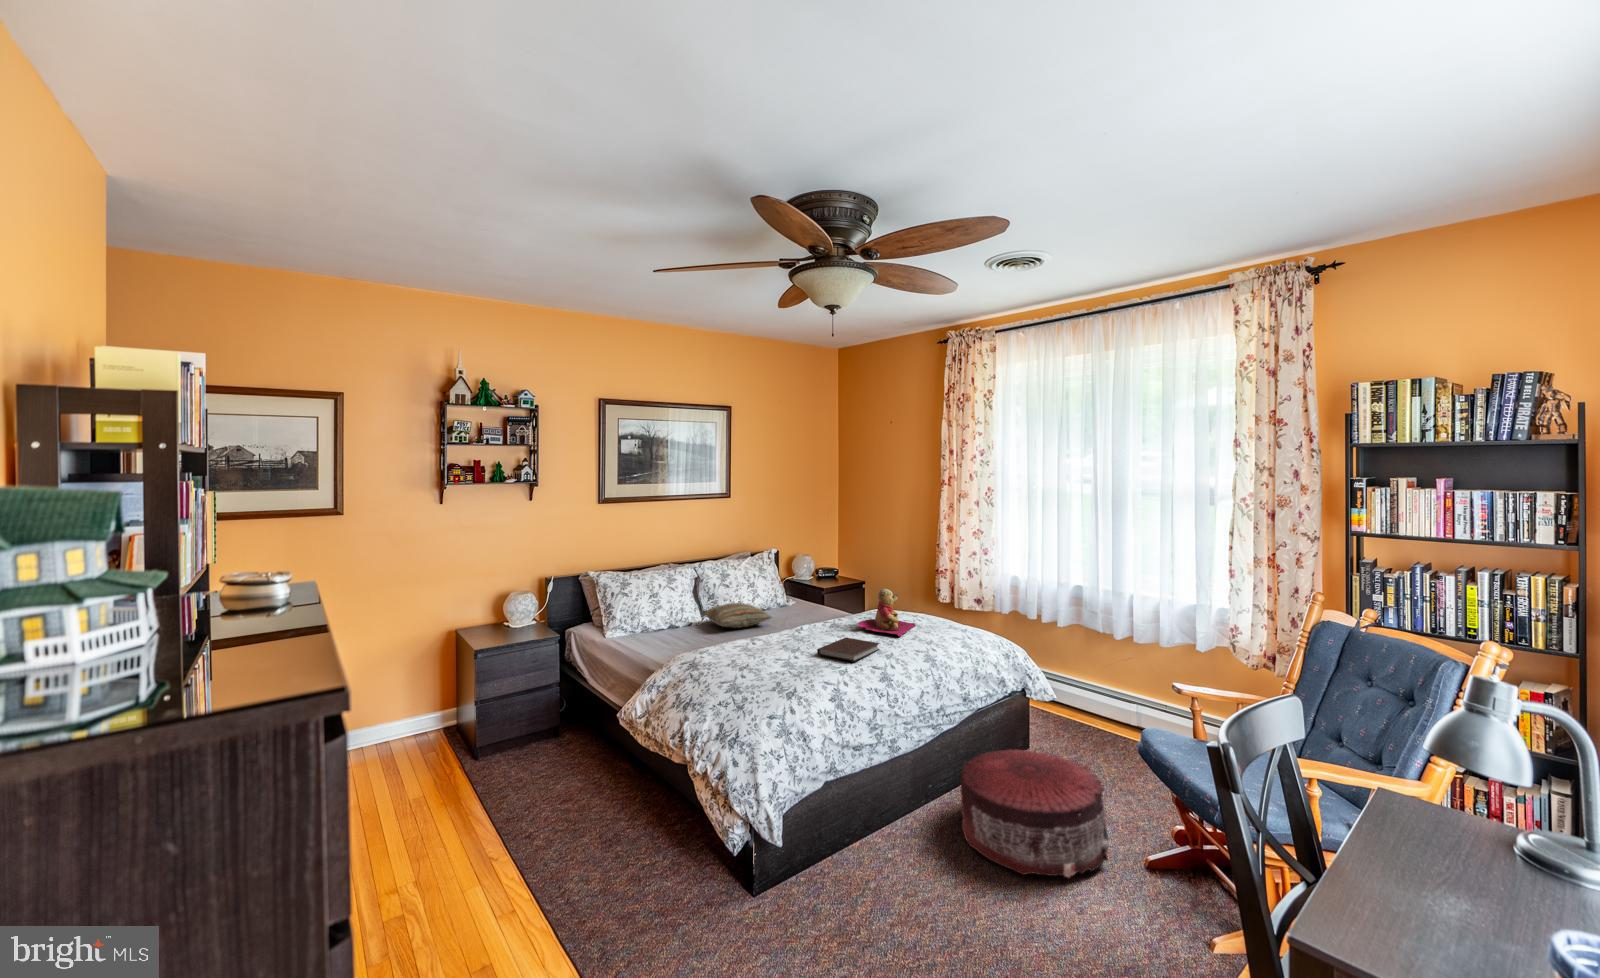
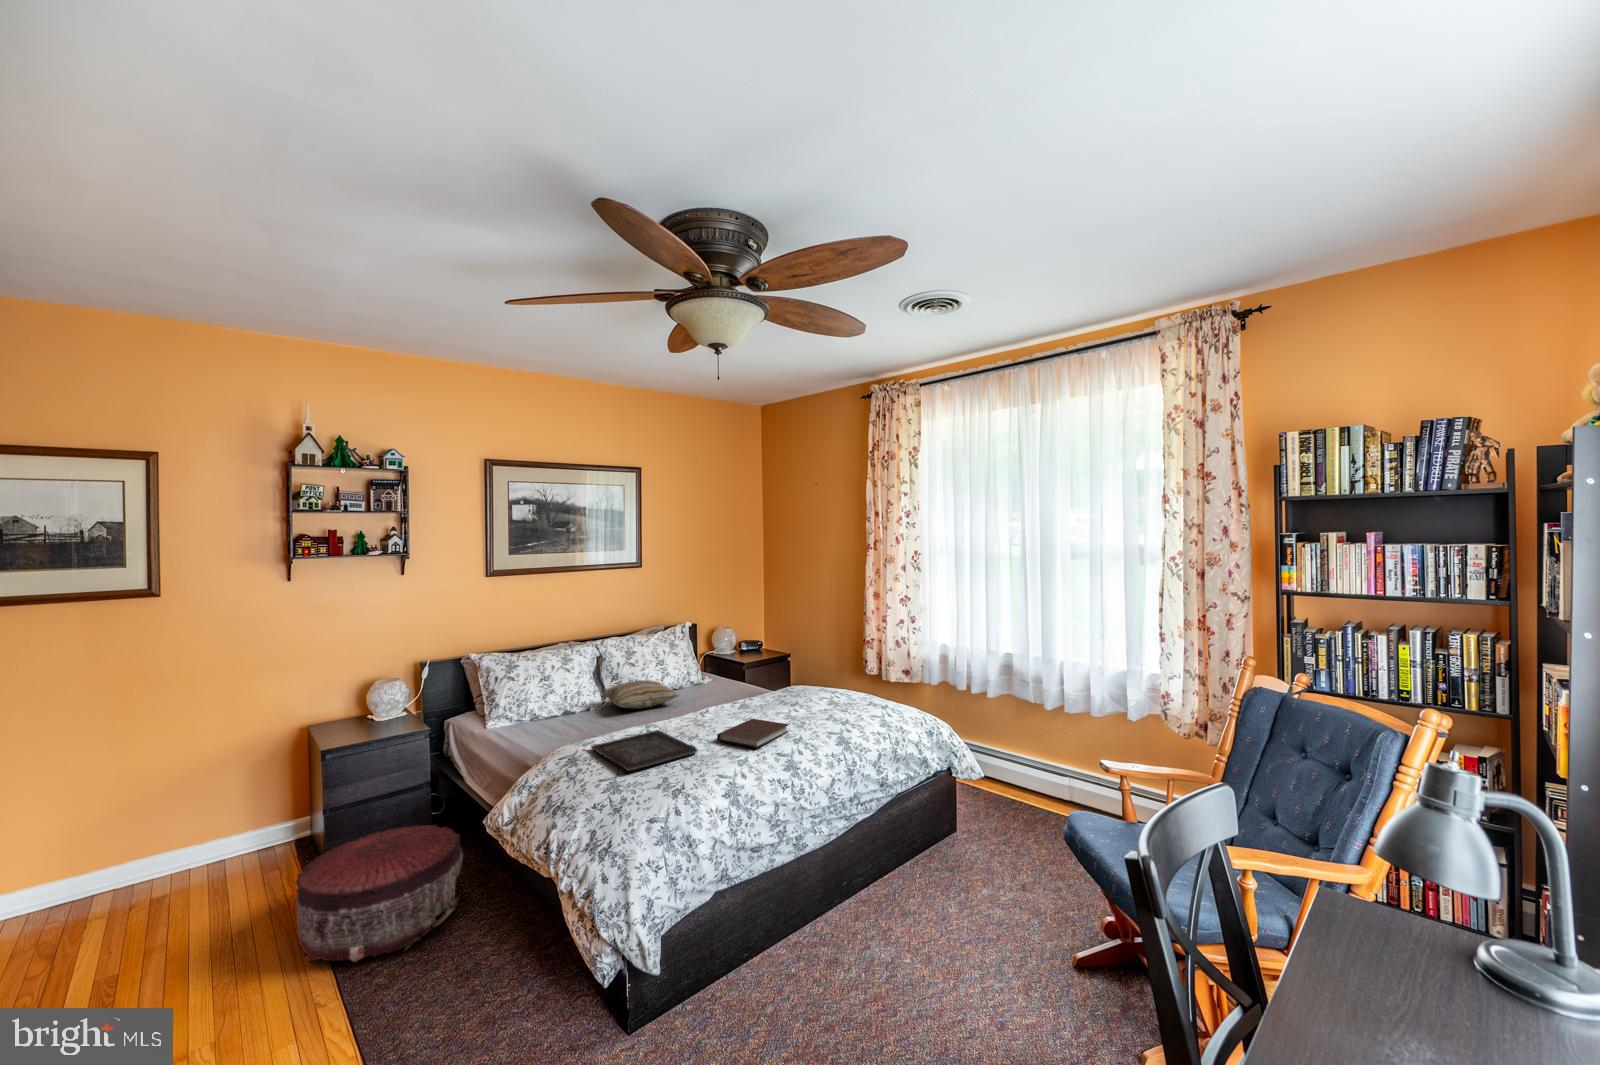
teddy bear: present [857,589,915,636] -> none [767,661,833,715]
tray: none [708,644,802,676] -> present [591,730,698,771]
pouf: present [960,749,1109,877] -> present [296,825,463,961]

